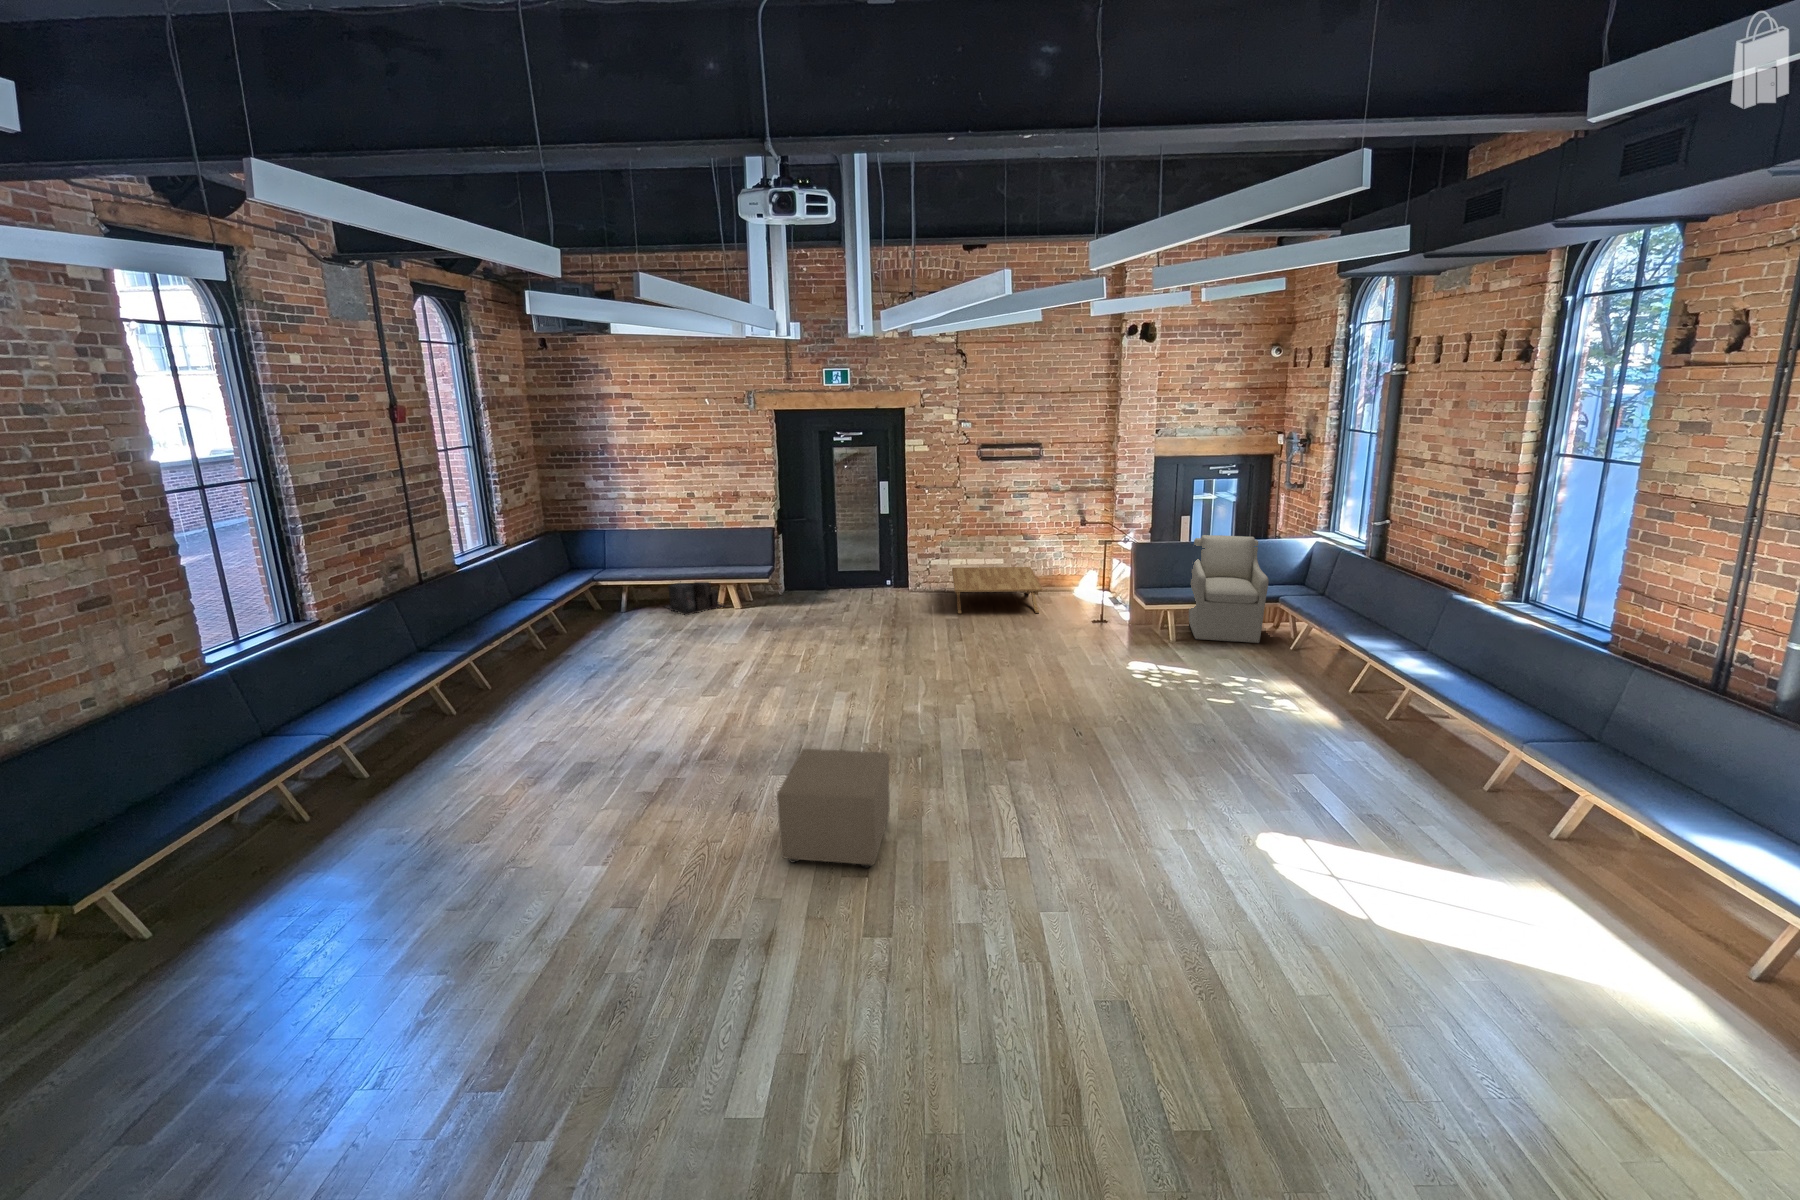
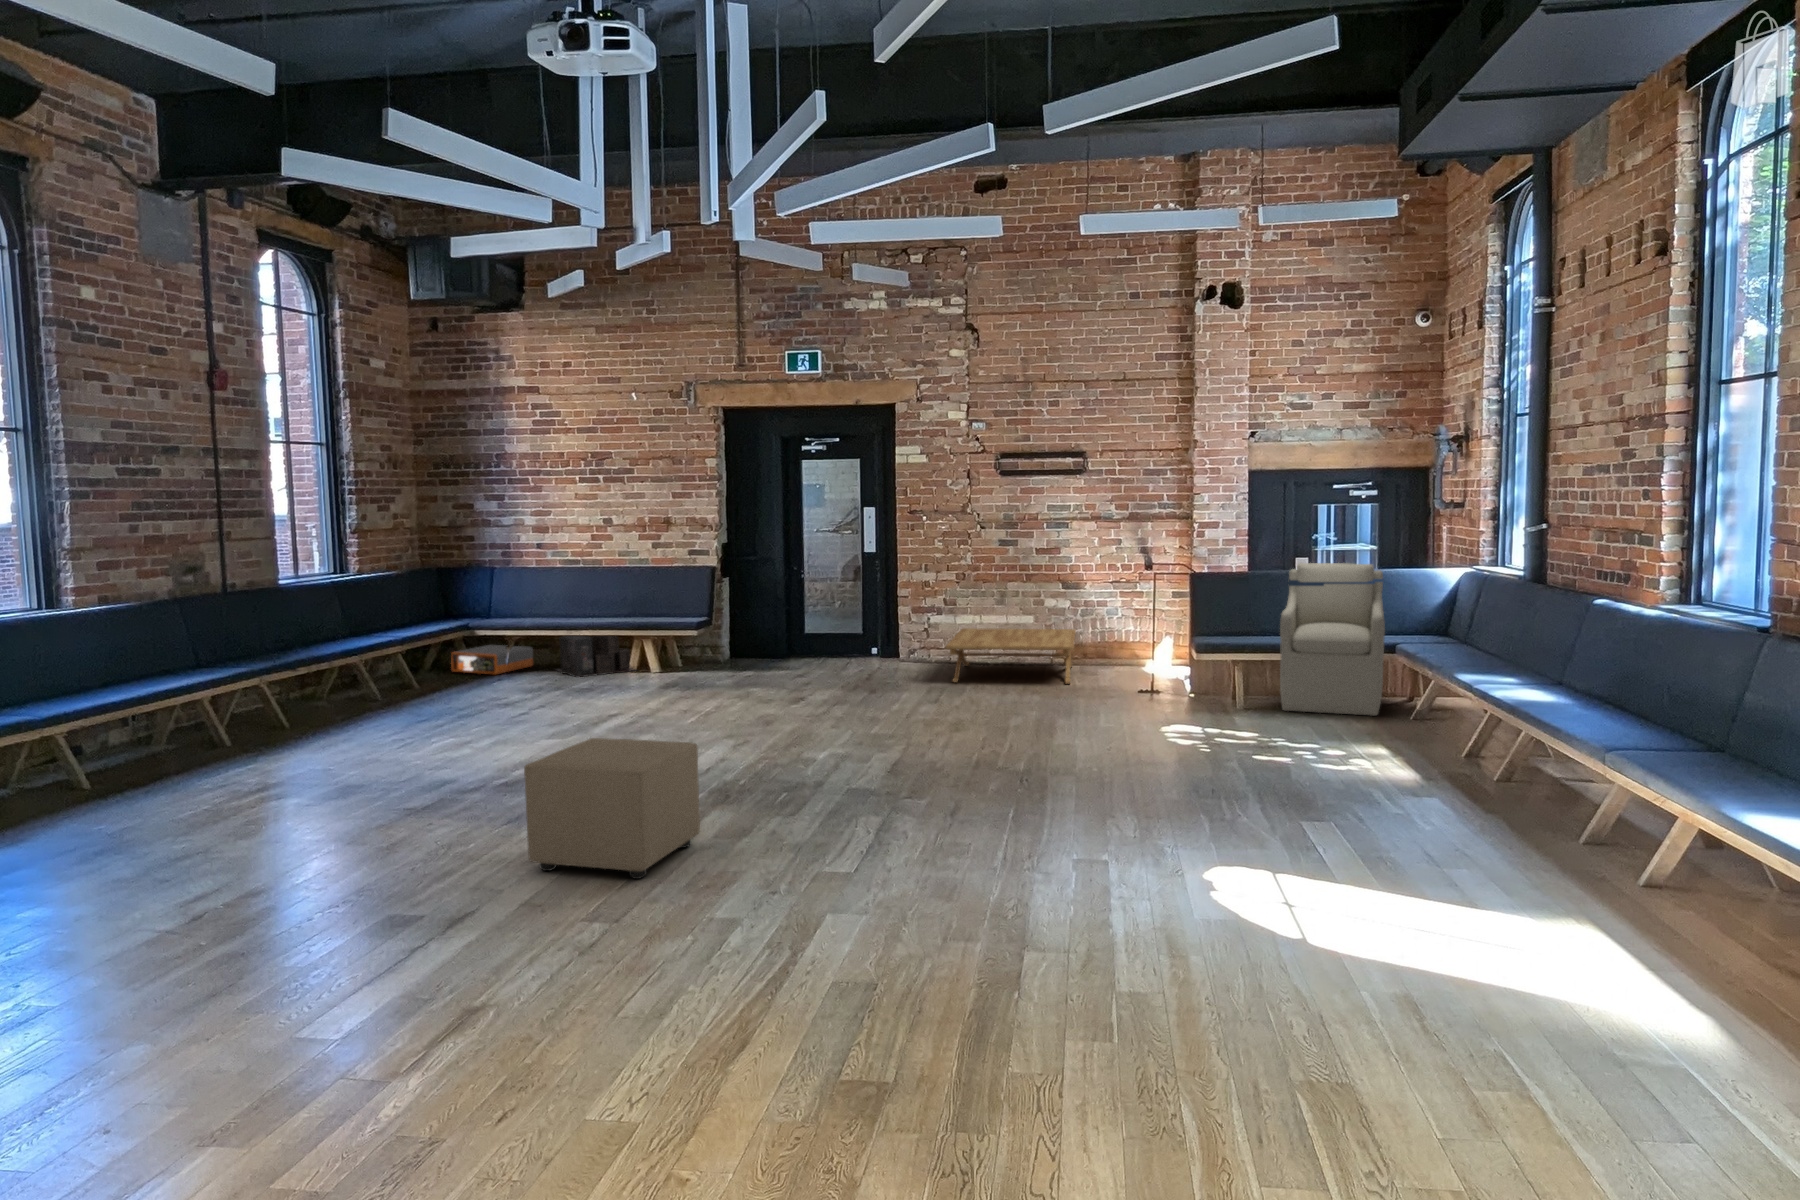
storage box: none [587,588,646,614] -> present [451,645,533,675]

